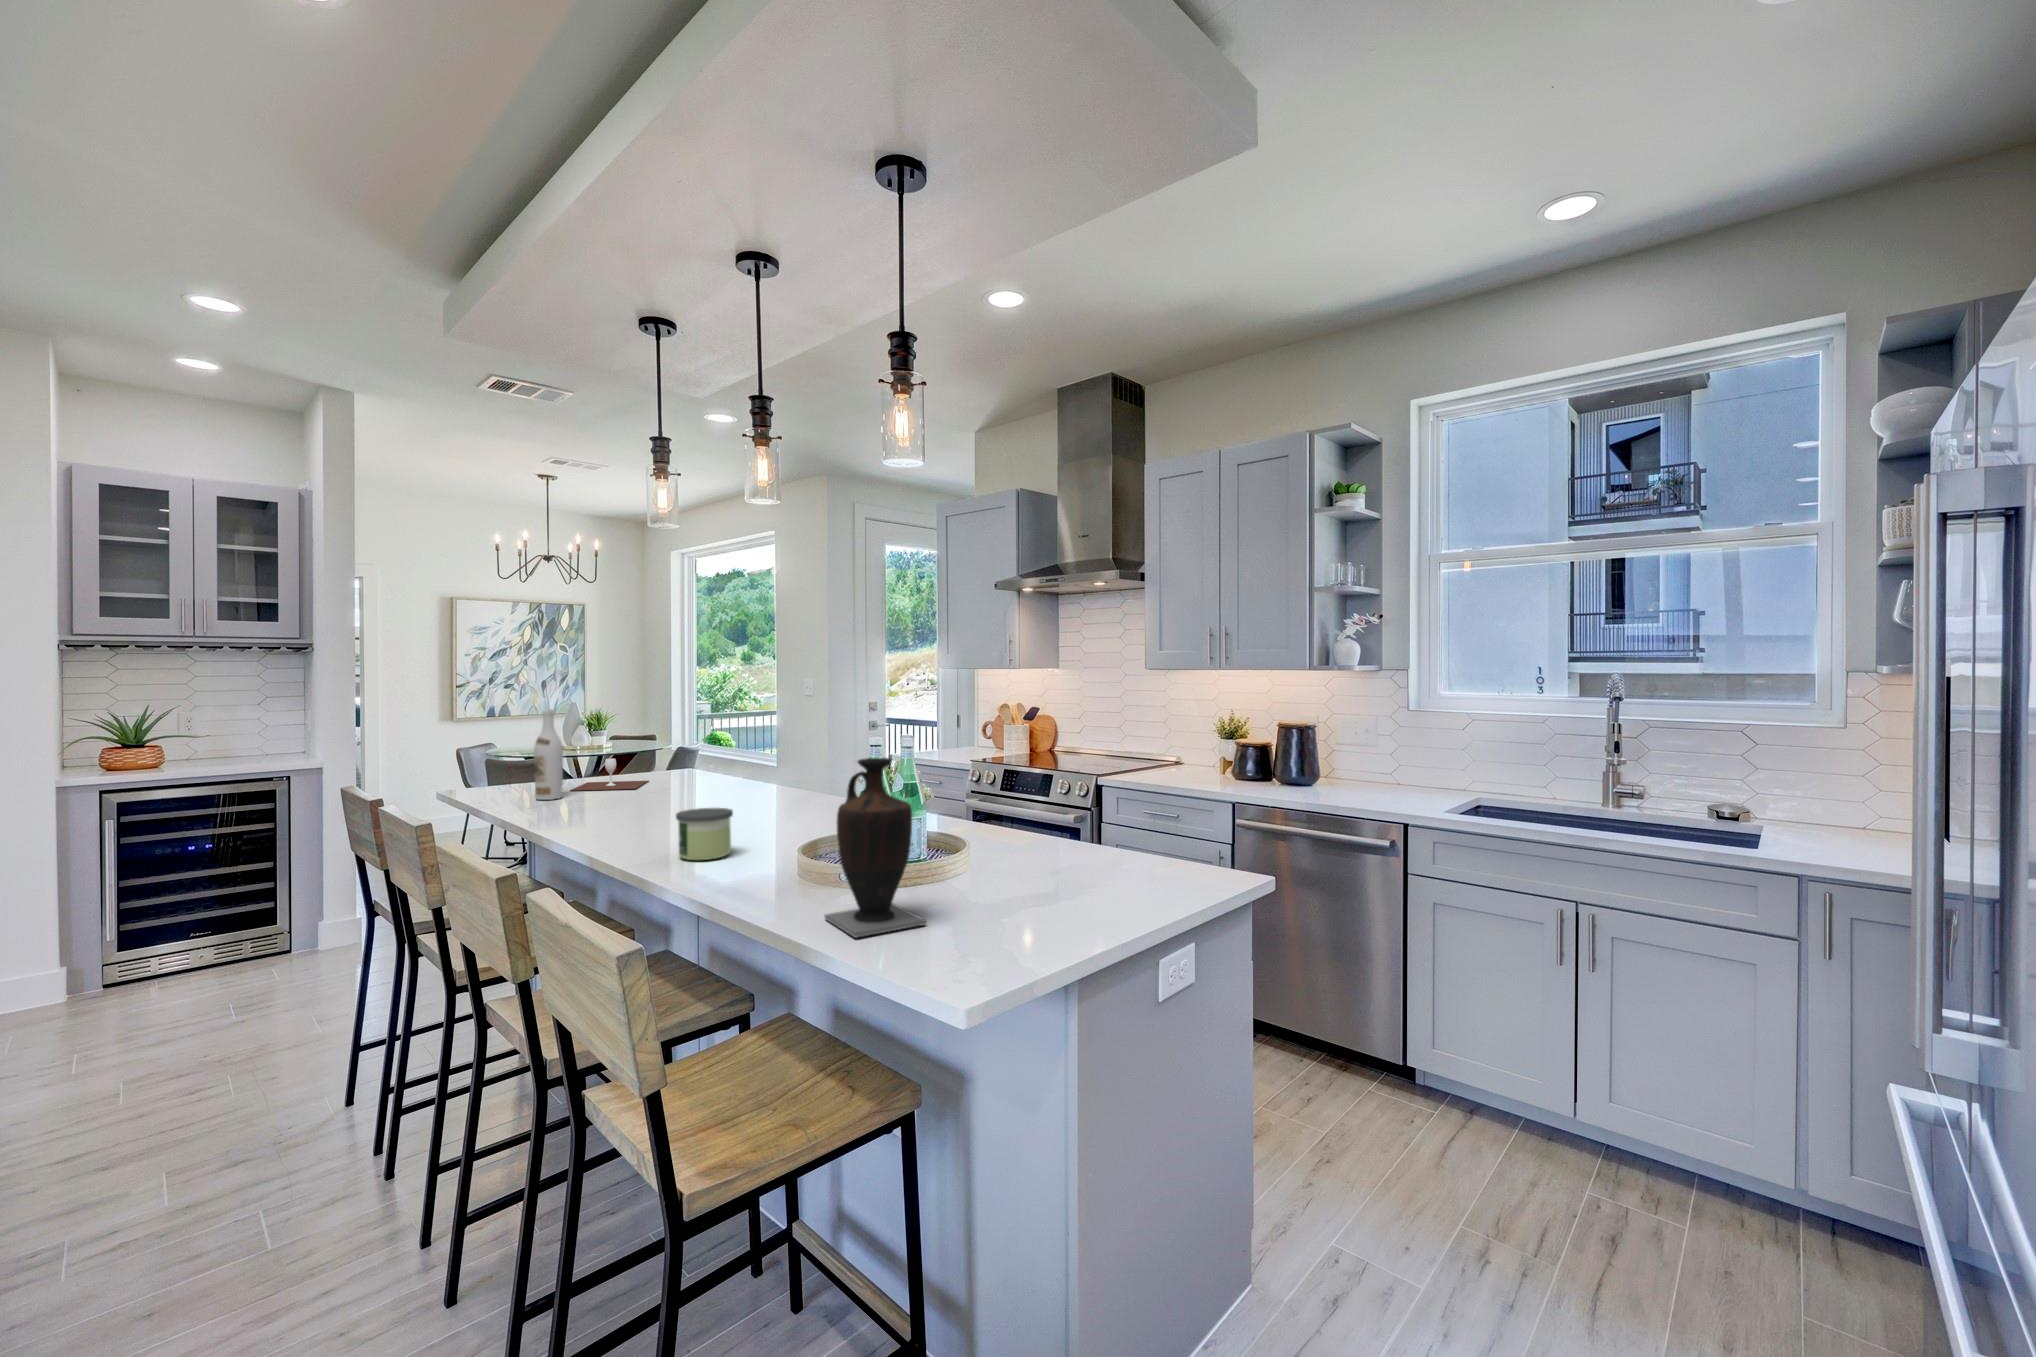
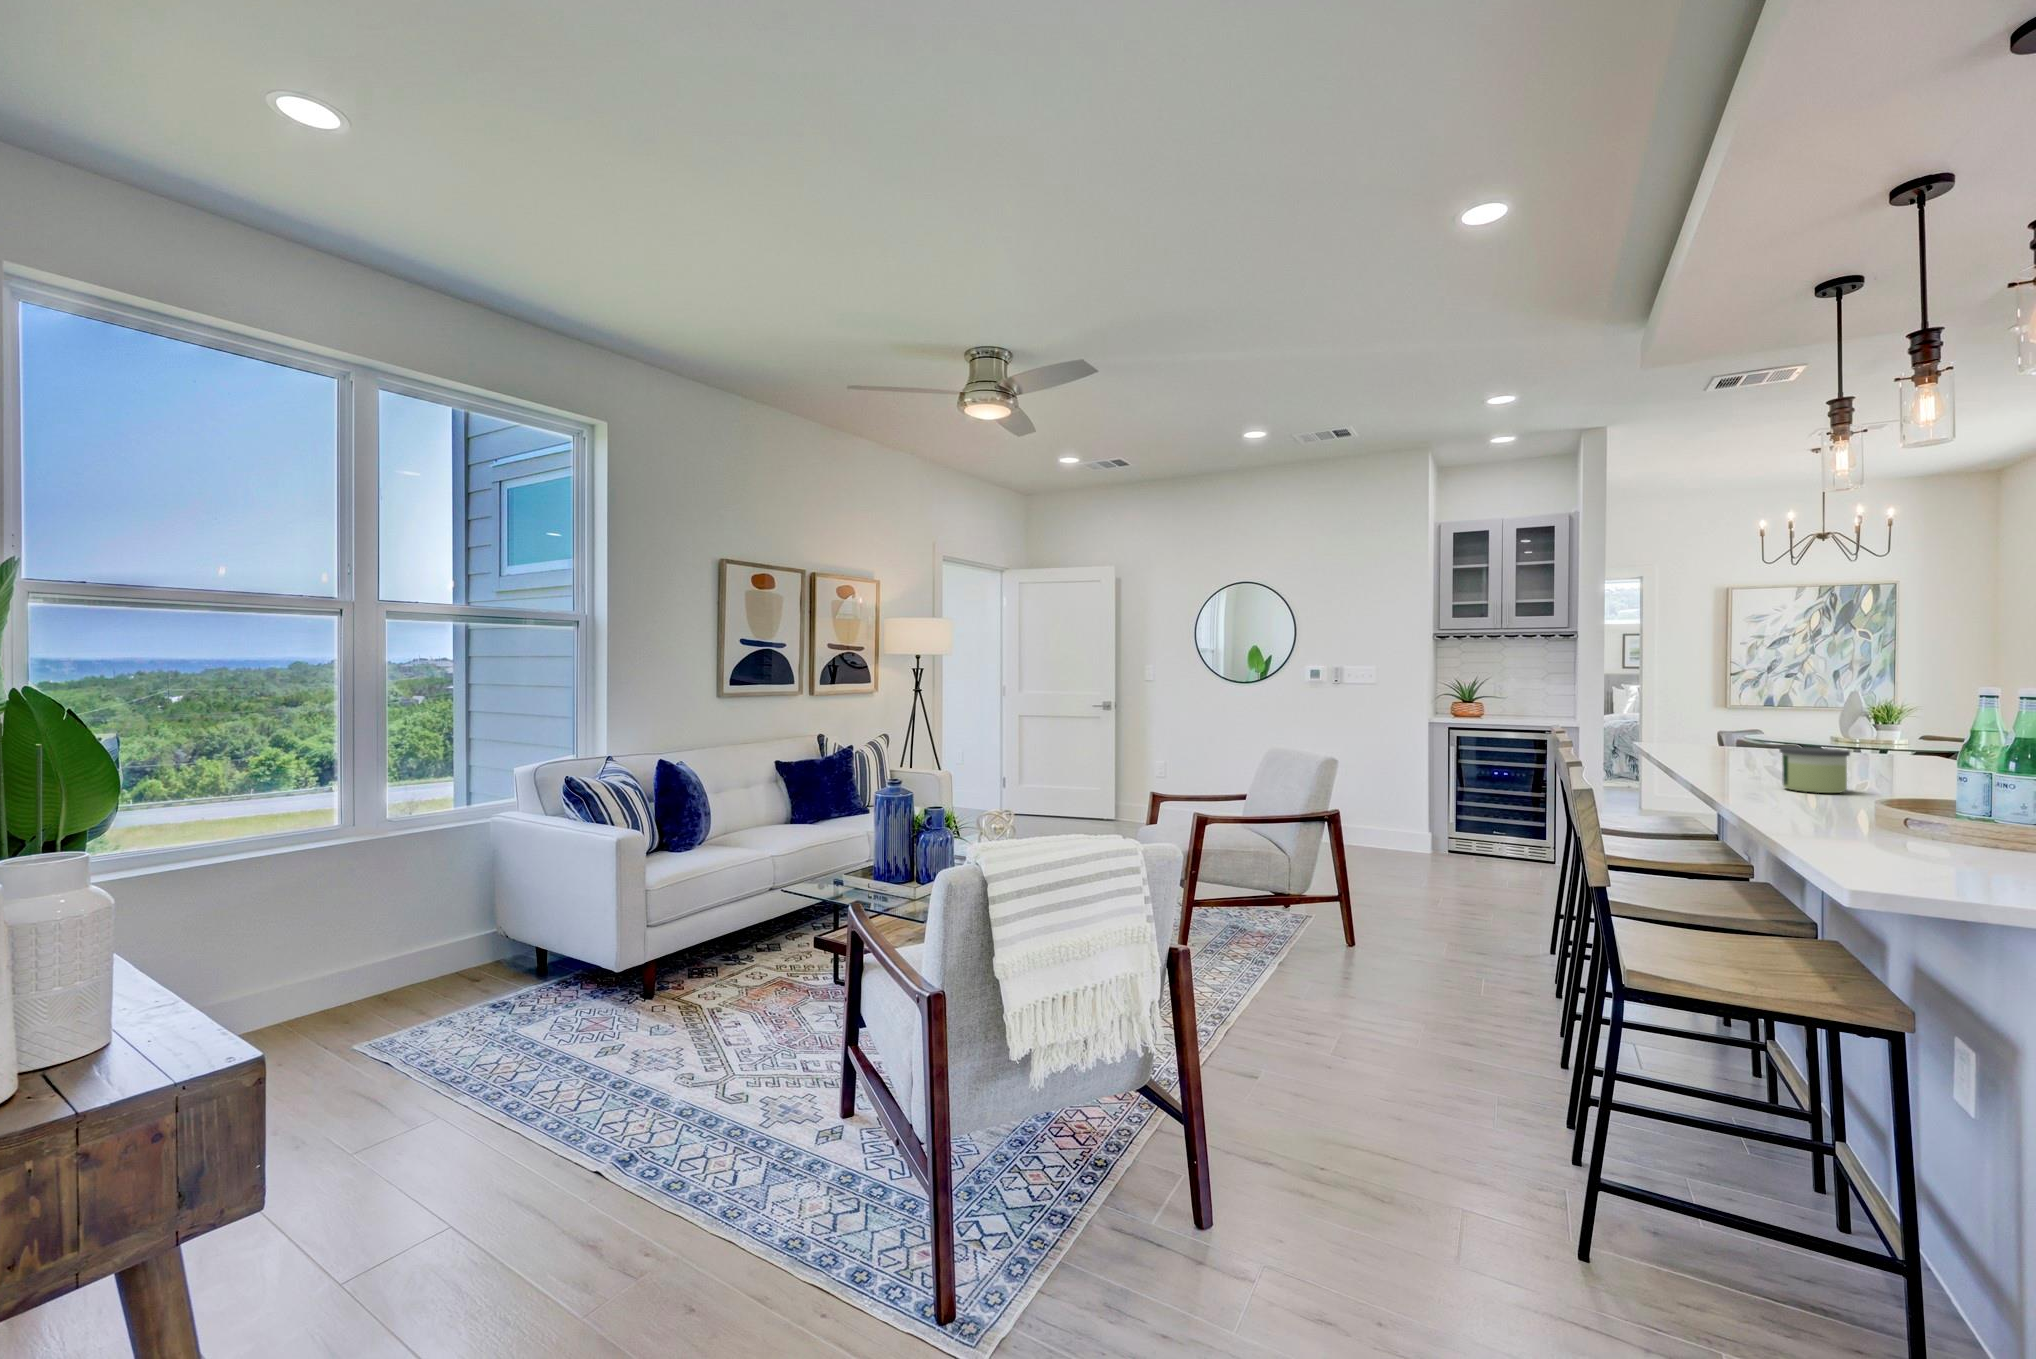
wine bottle: present [534,709,563,800] -> none [1709,670,1740,750]
vase: present [824,757,926,938] -> none [1861,680,1983,854]
wine glass: present [570,758,648,791] -> none [1753,722,1860,752]

